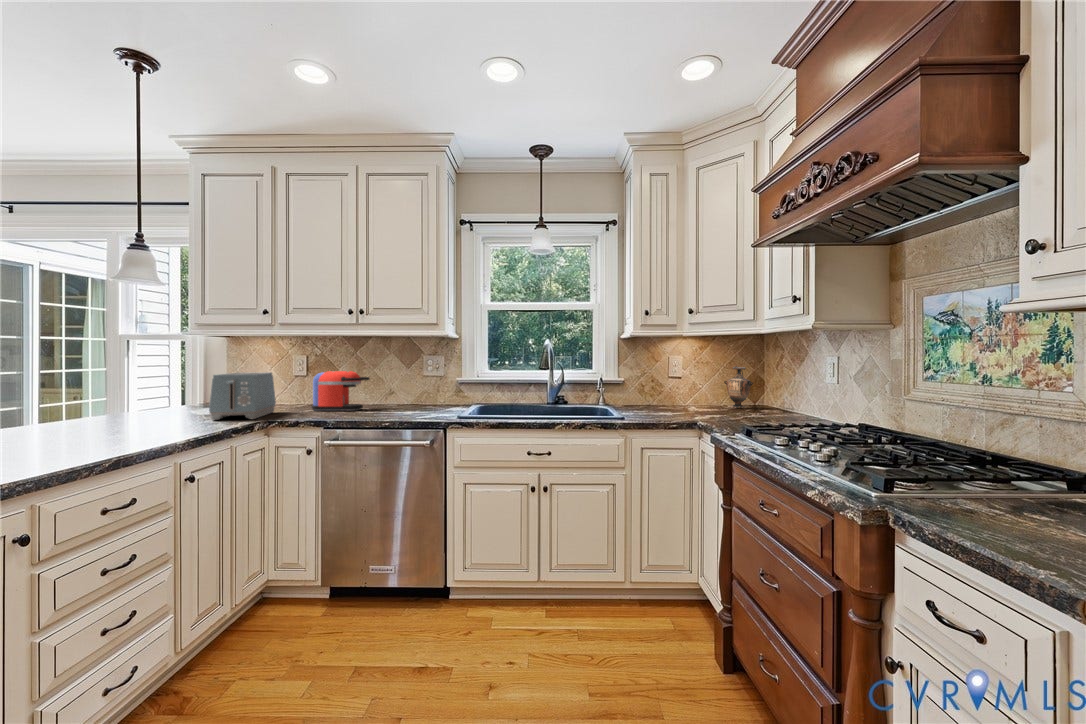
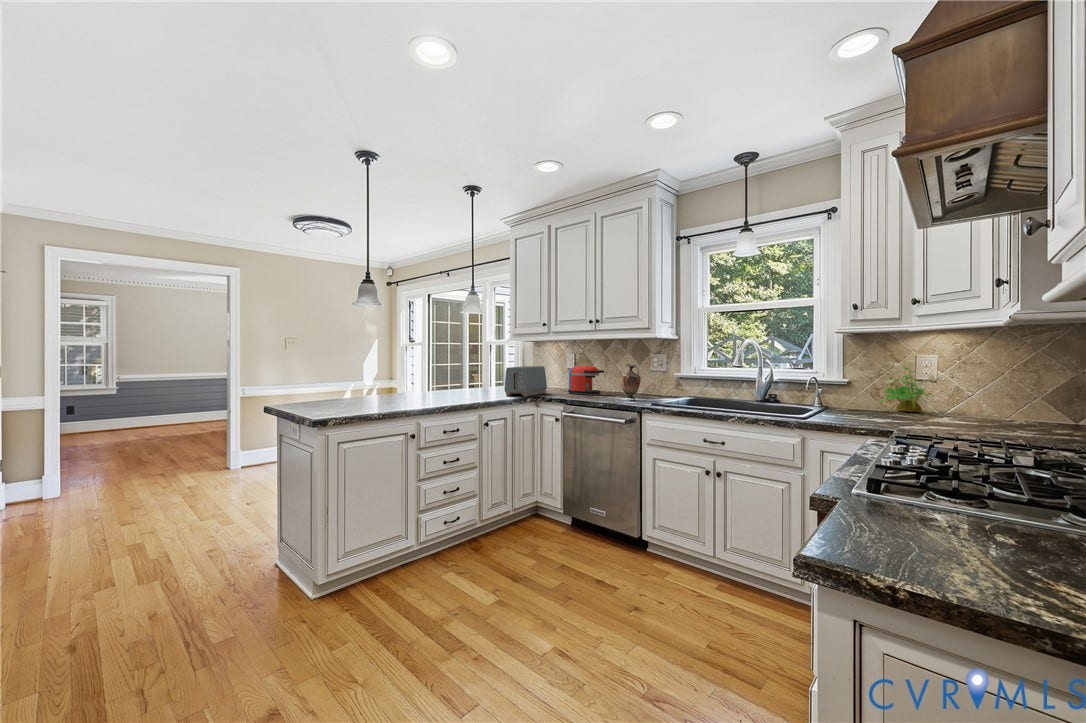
potted plant: none [651,356,691,407] -> present [882,354,936,412]
vase: present [724,366,753,408] -> present [621,364,641,400]

